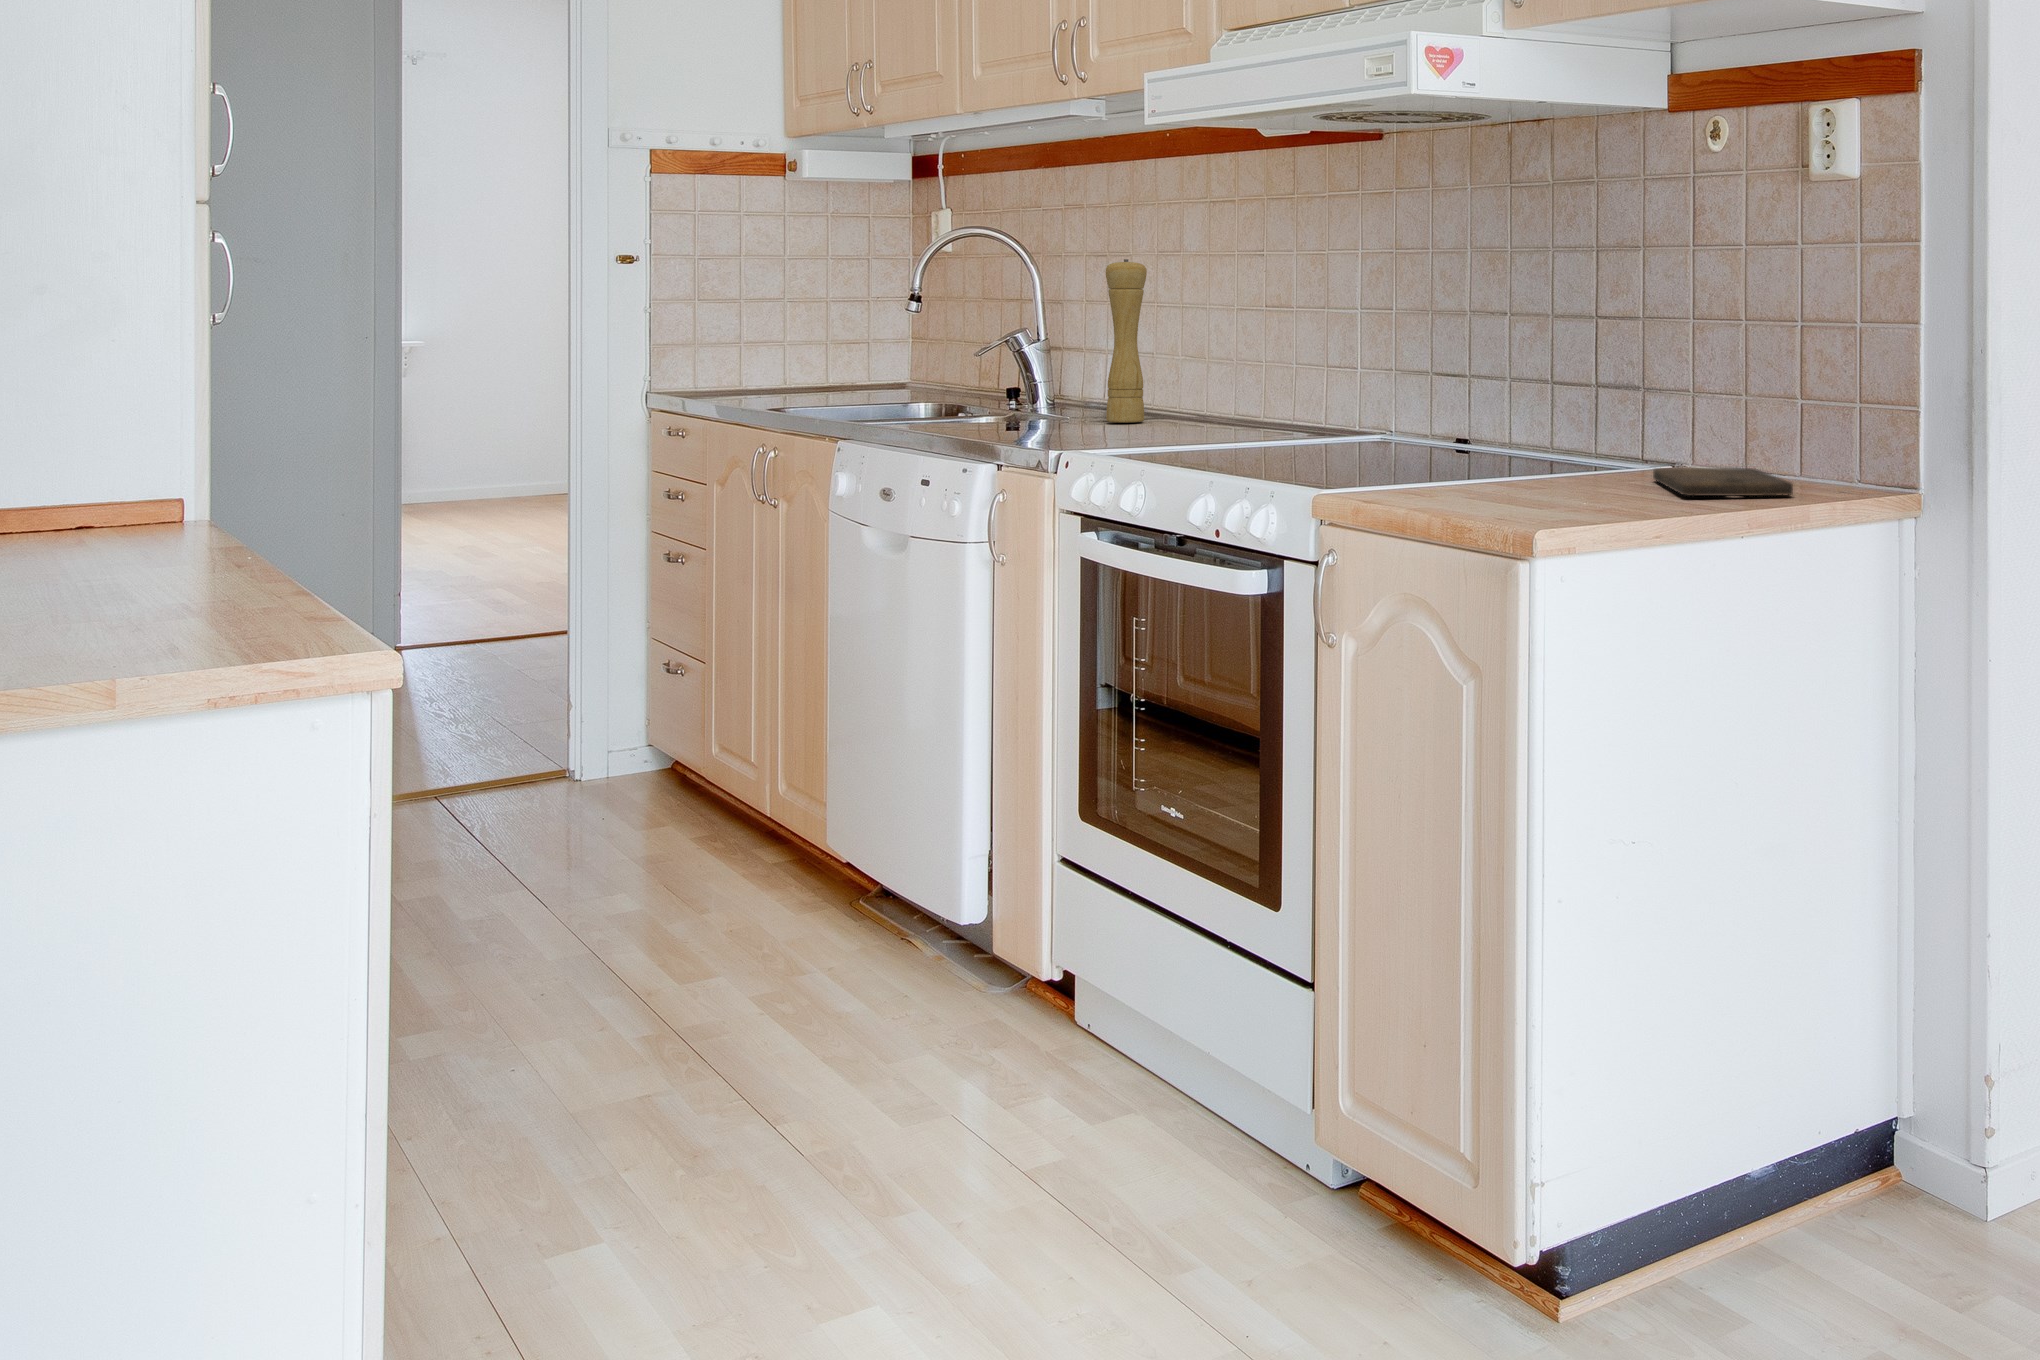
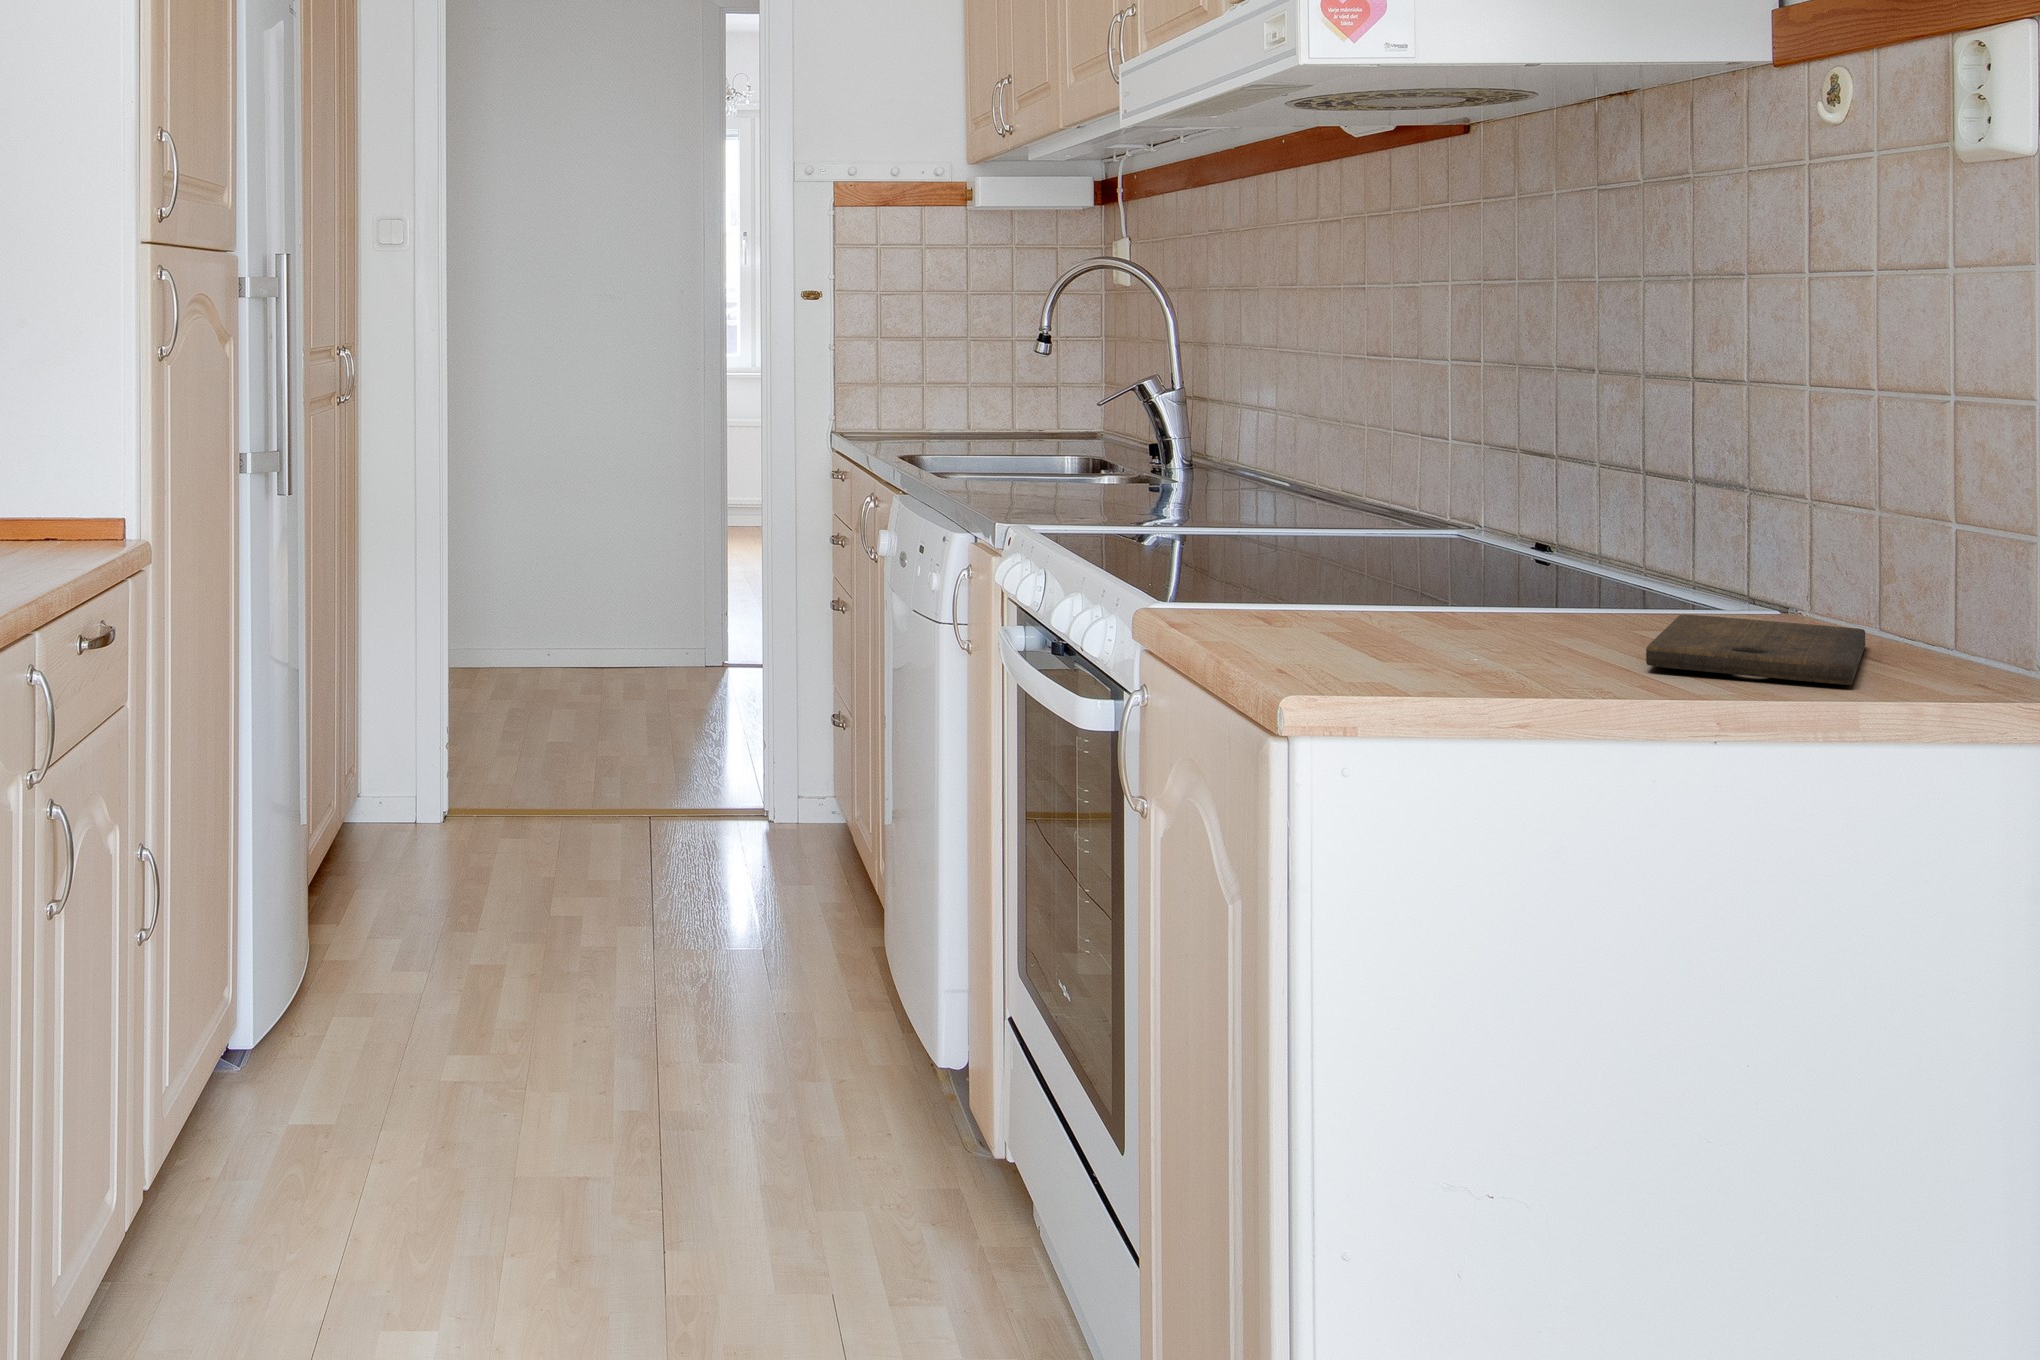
pepper mill: present [1106,259,1147,423] -> none [1186,295,1236,488]

